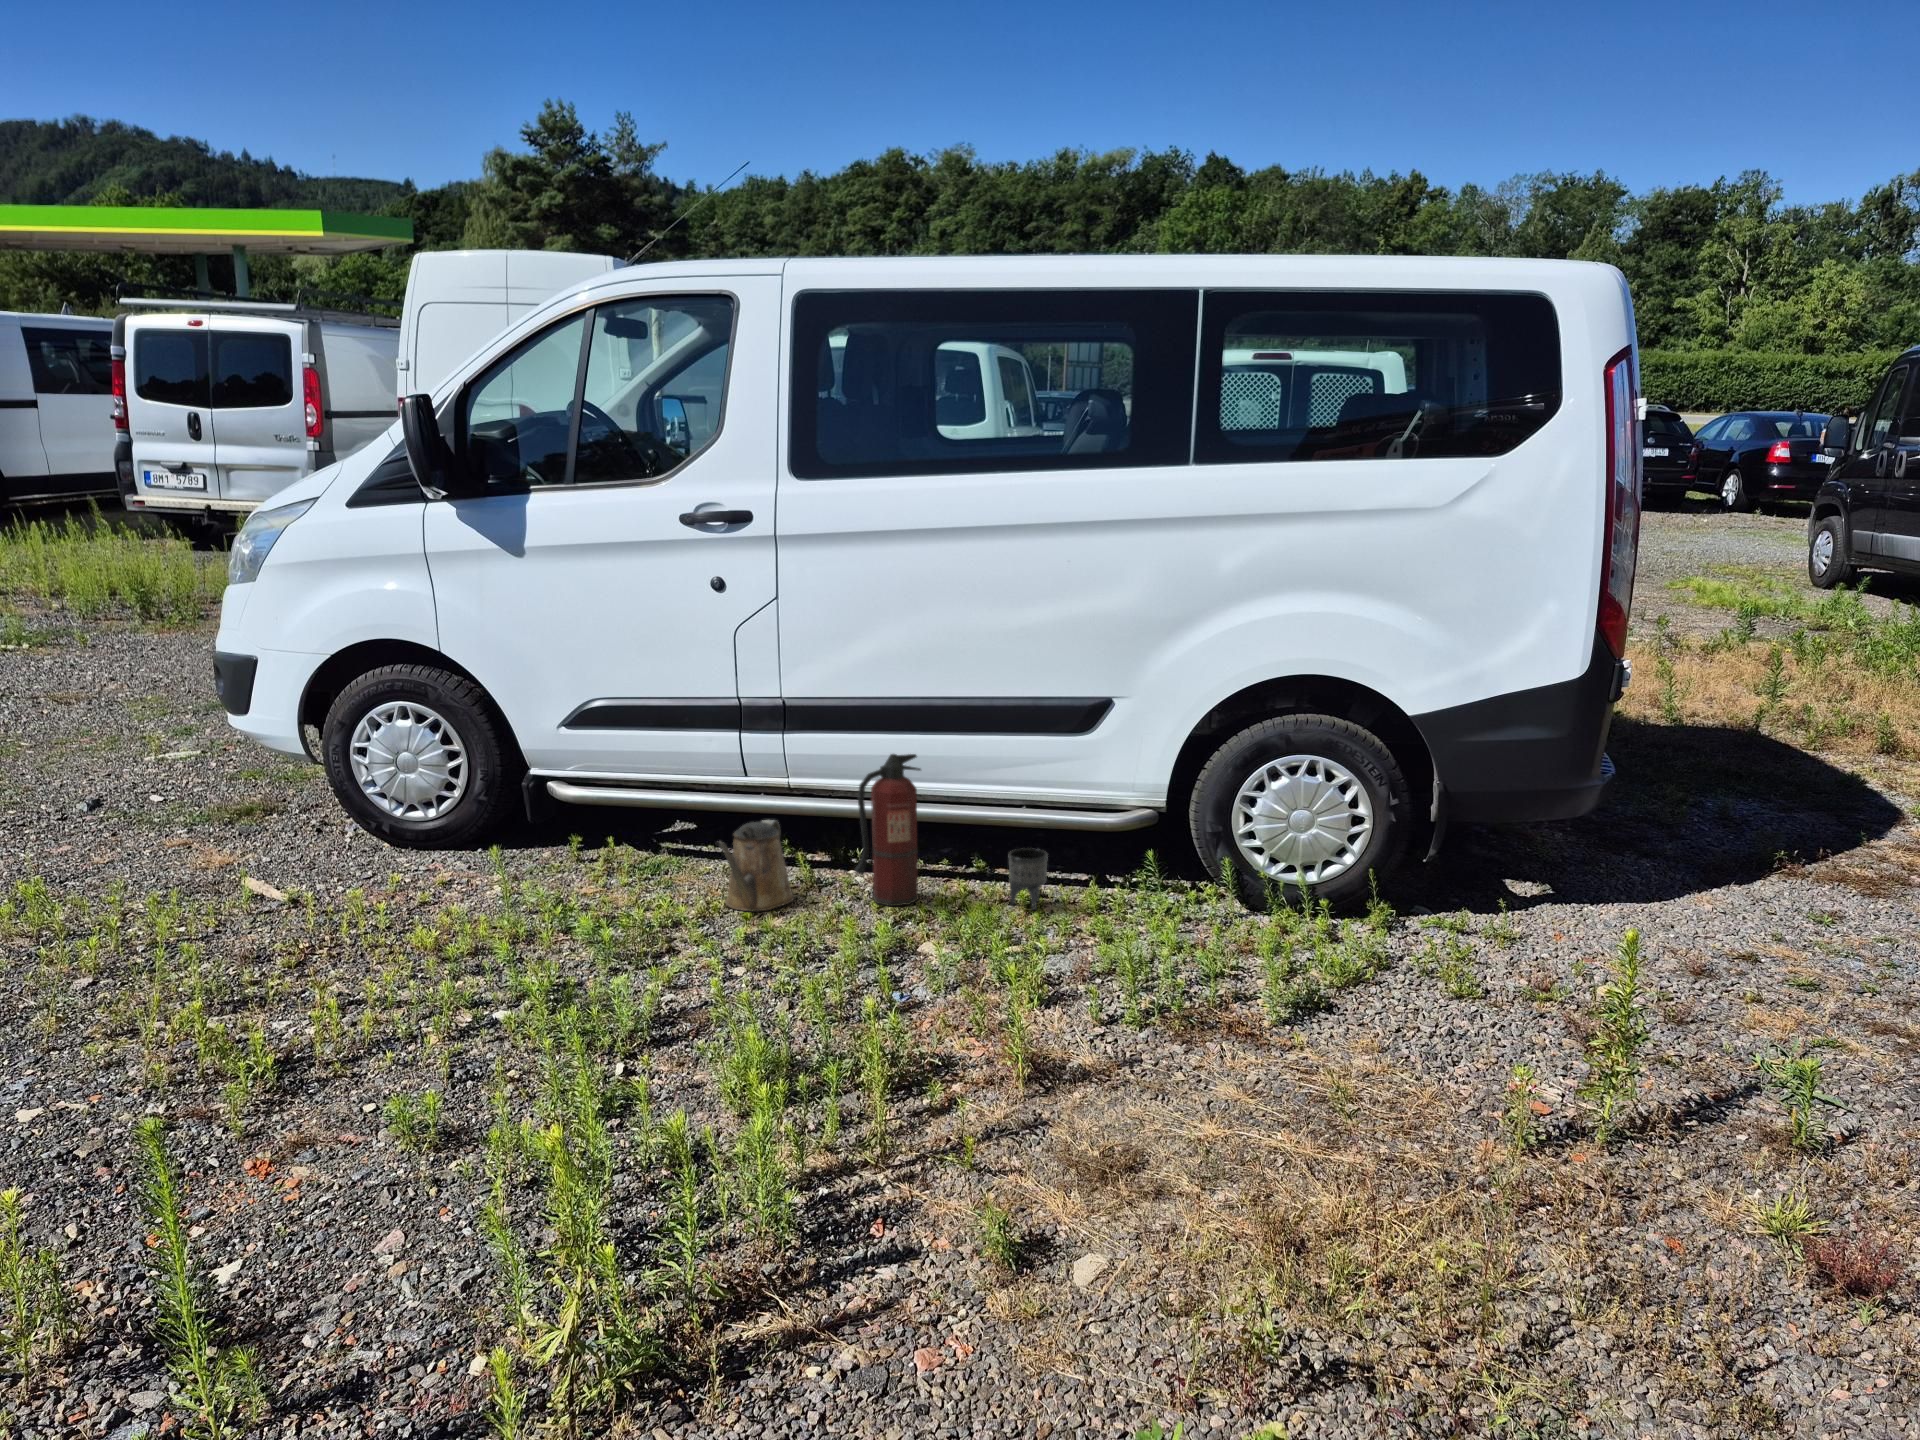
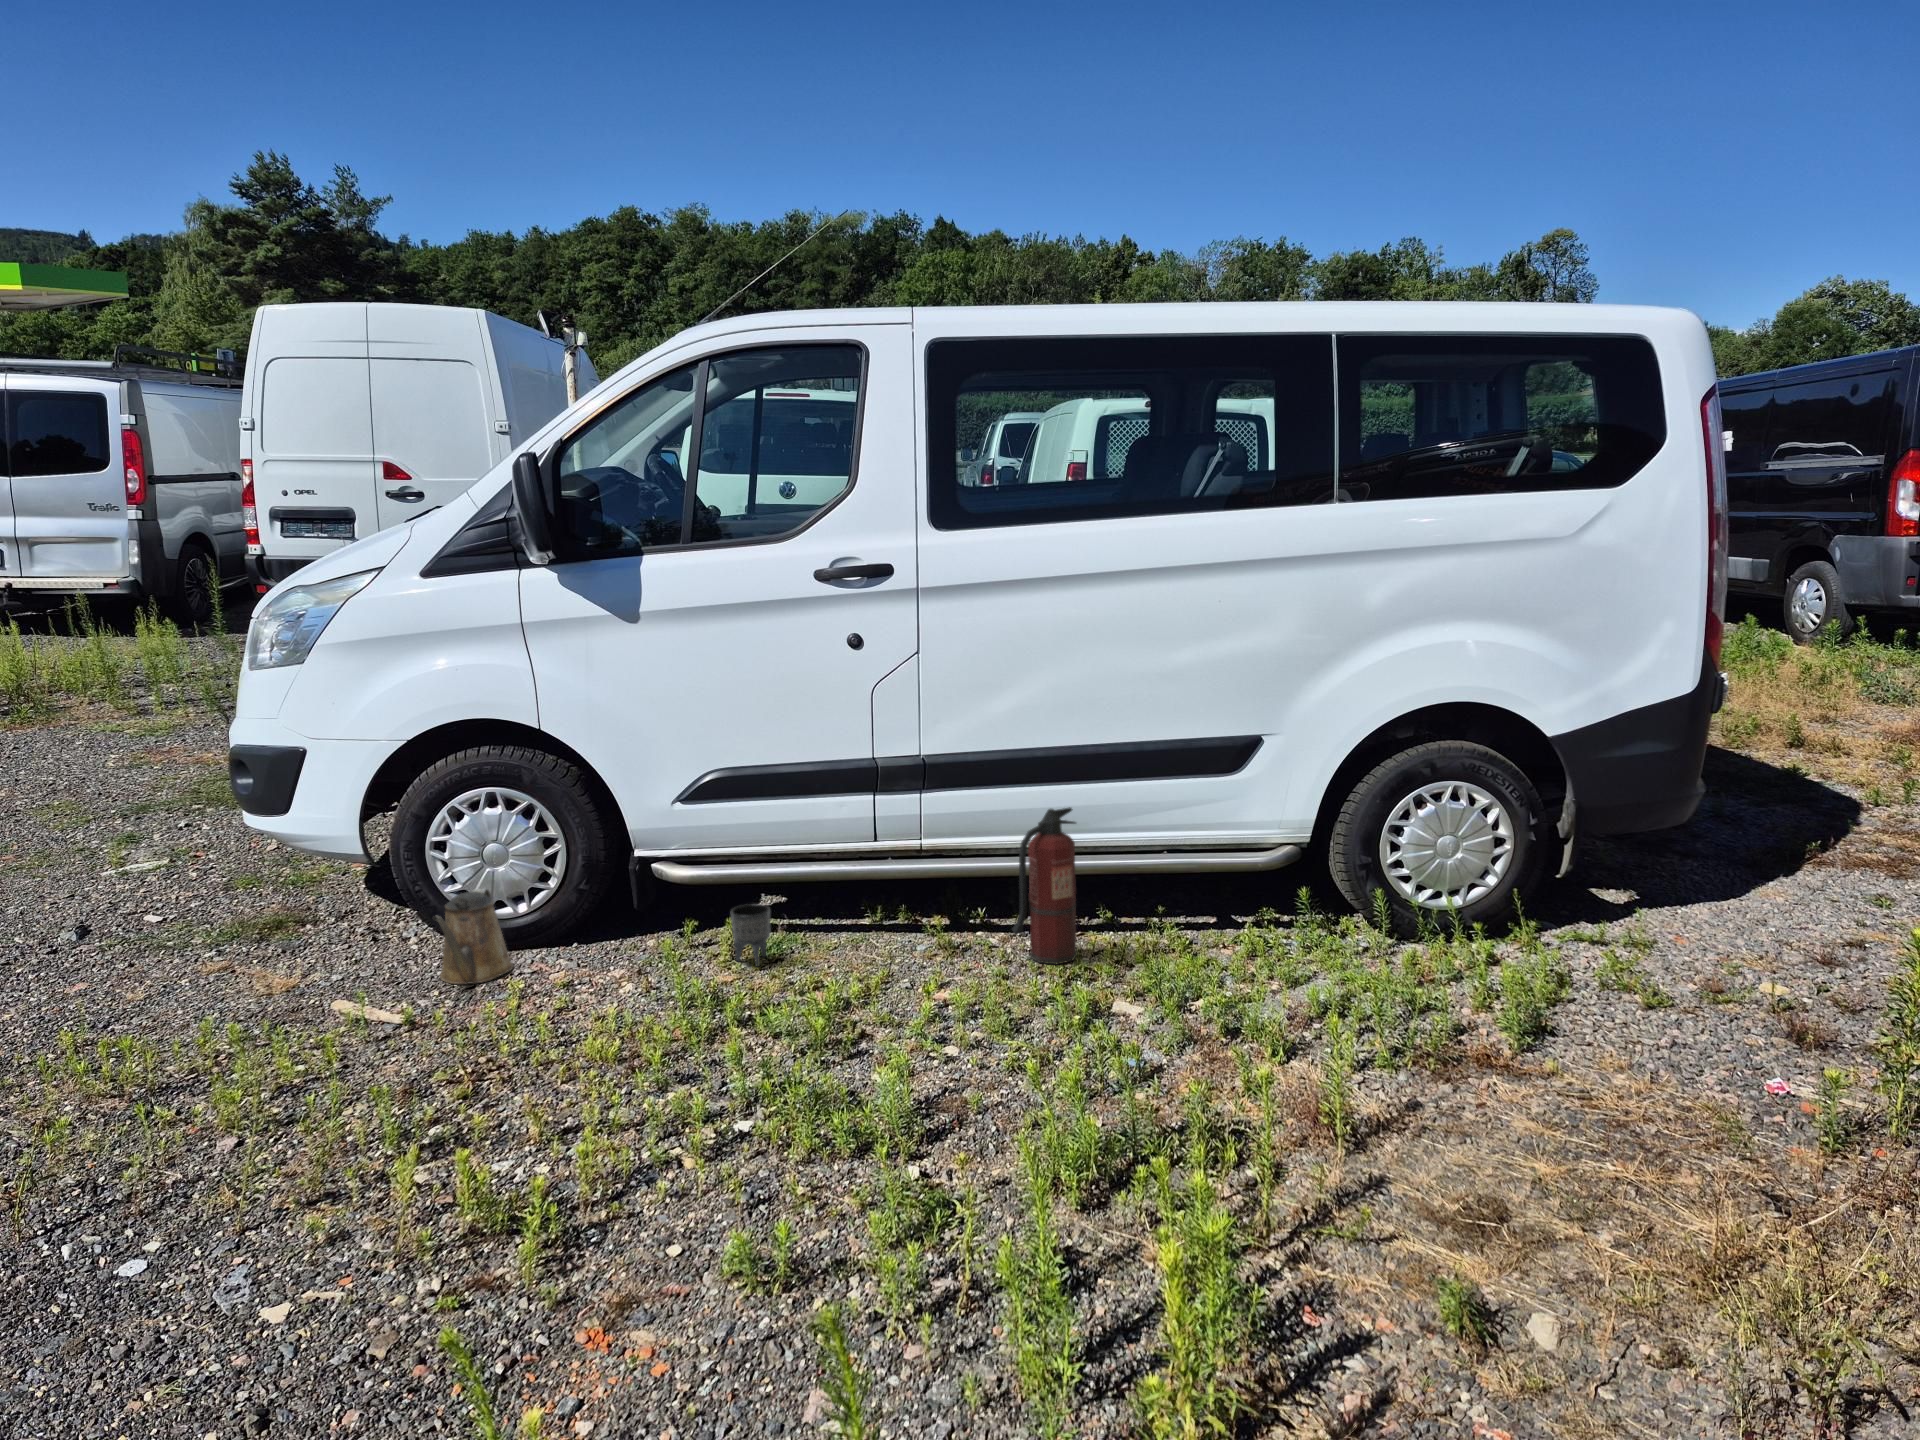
watering can: present [716,820,795,911] -> present [433,888,514,984]
planter: present [1009,848,1048,910] -> present [731,904,770,966]

